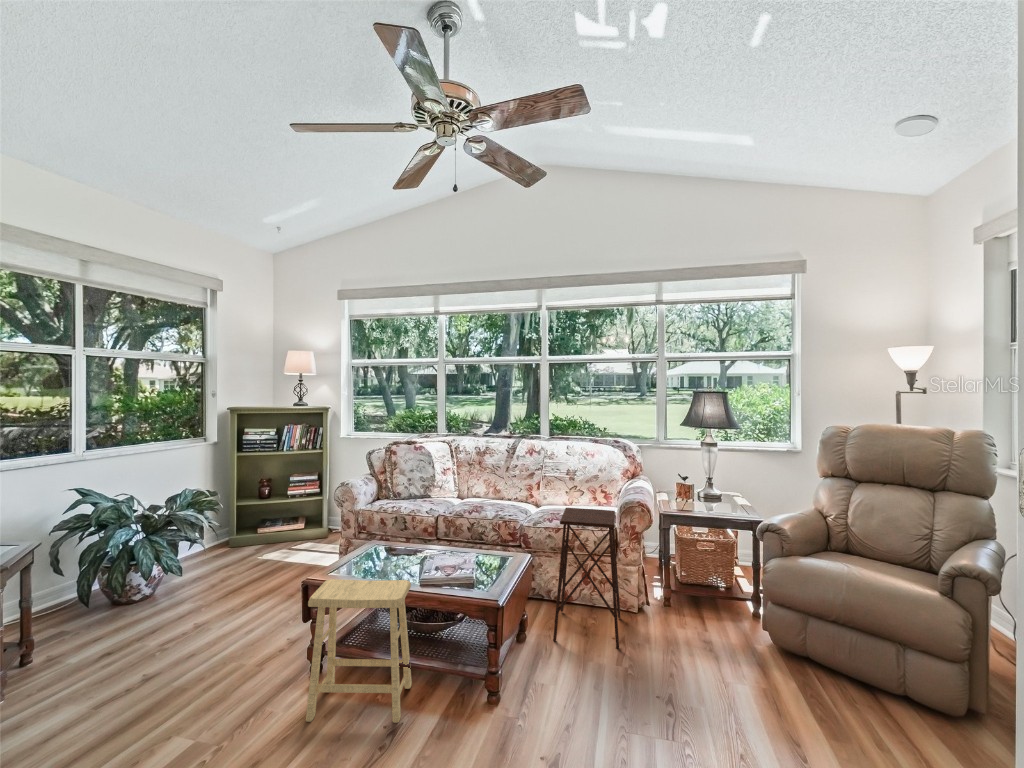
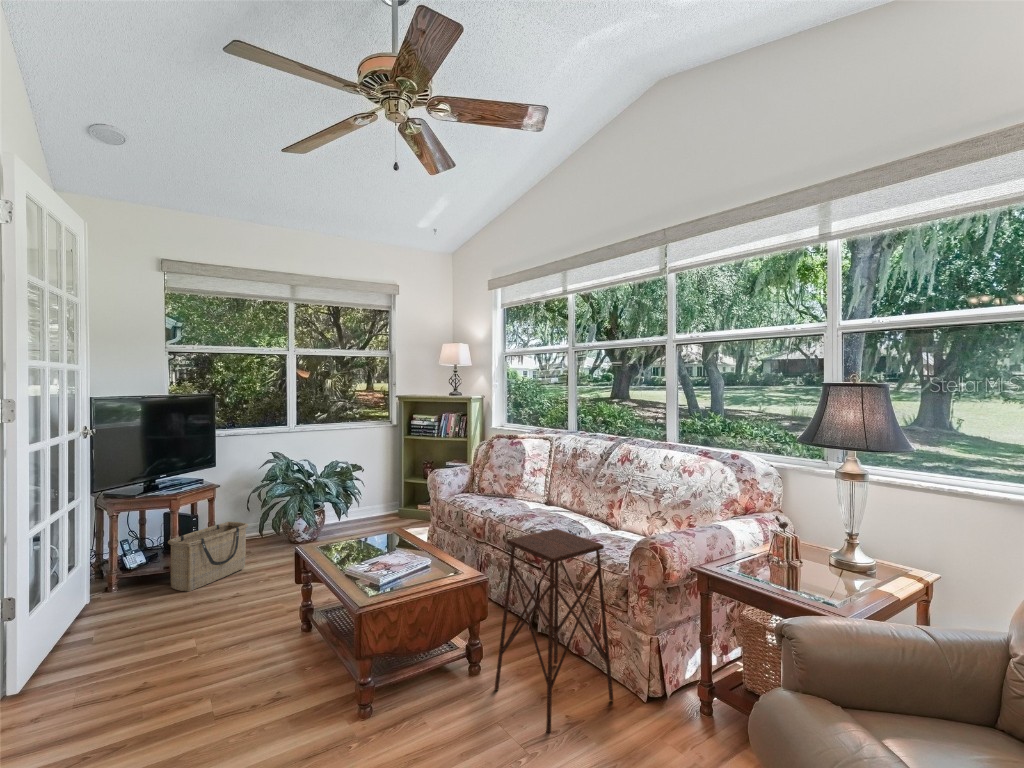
footstool: present [306,579,412,723] -> none [231,543,324,692]
basket: none [47,588,134,703] -> present [168,522,248,591]

